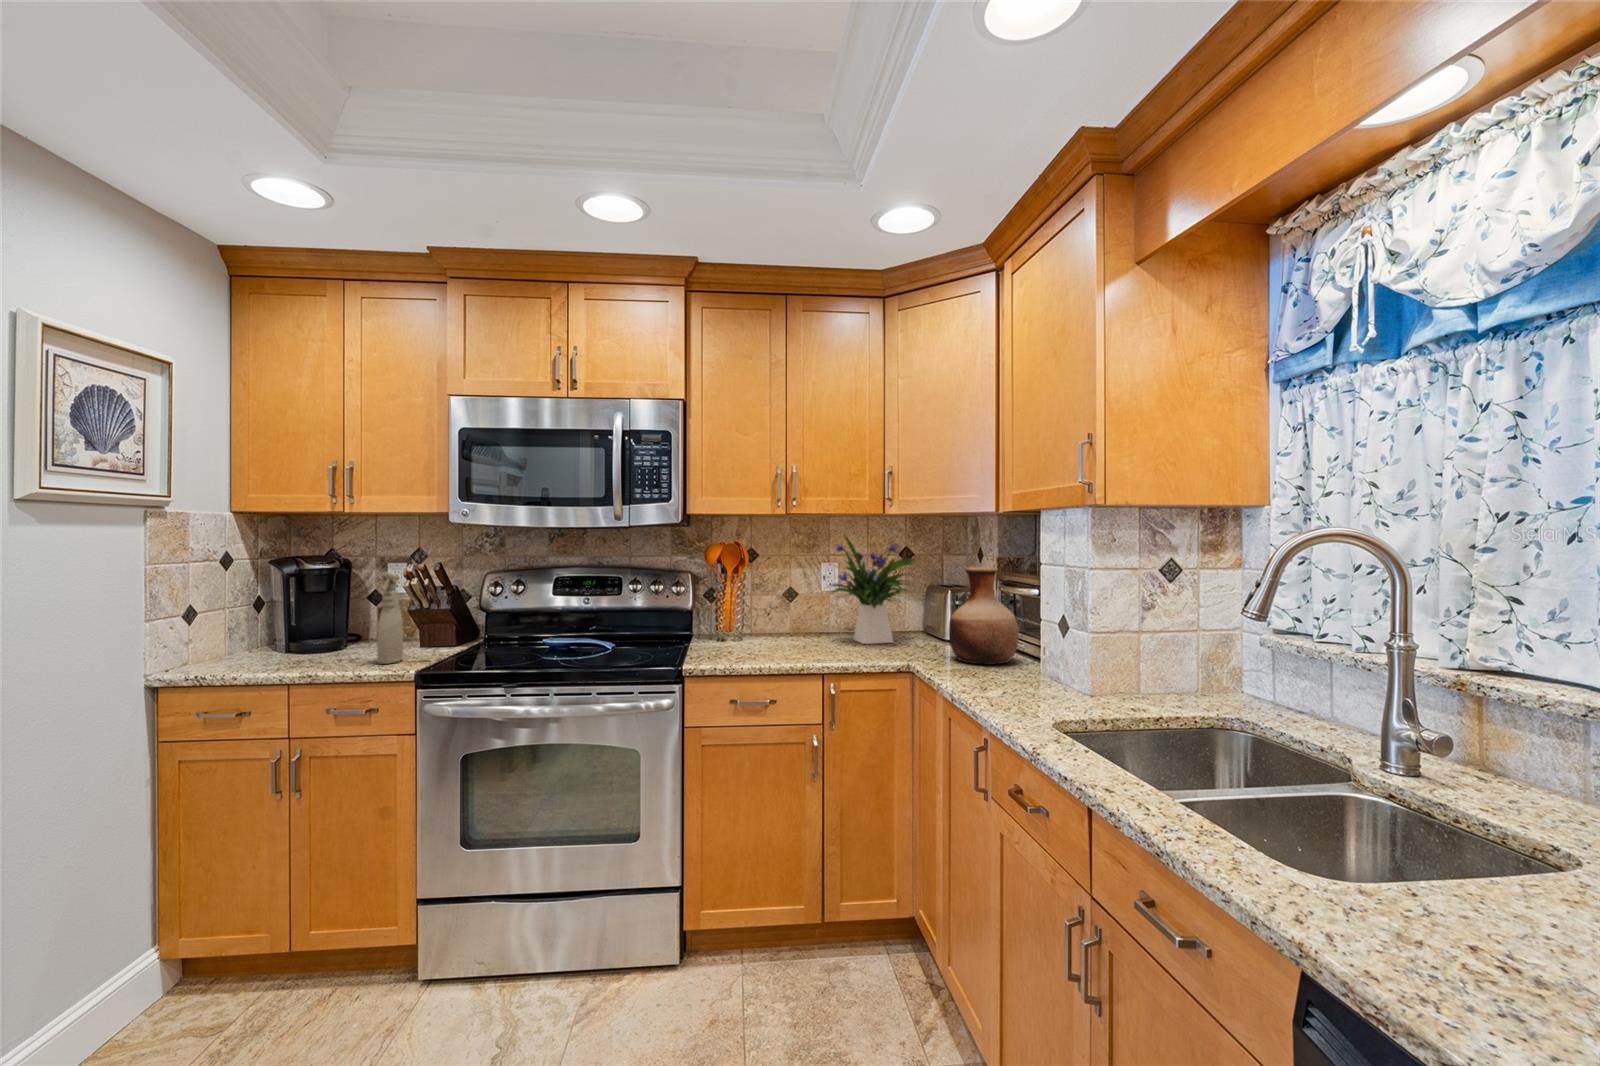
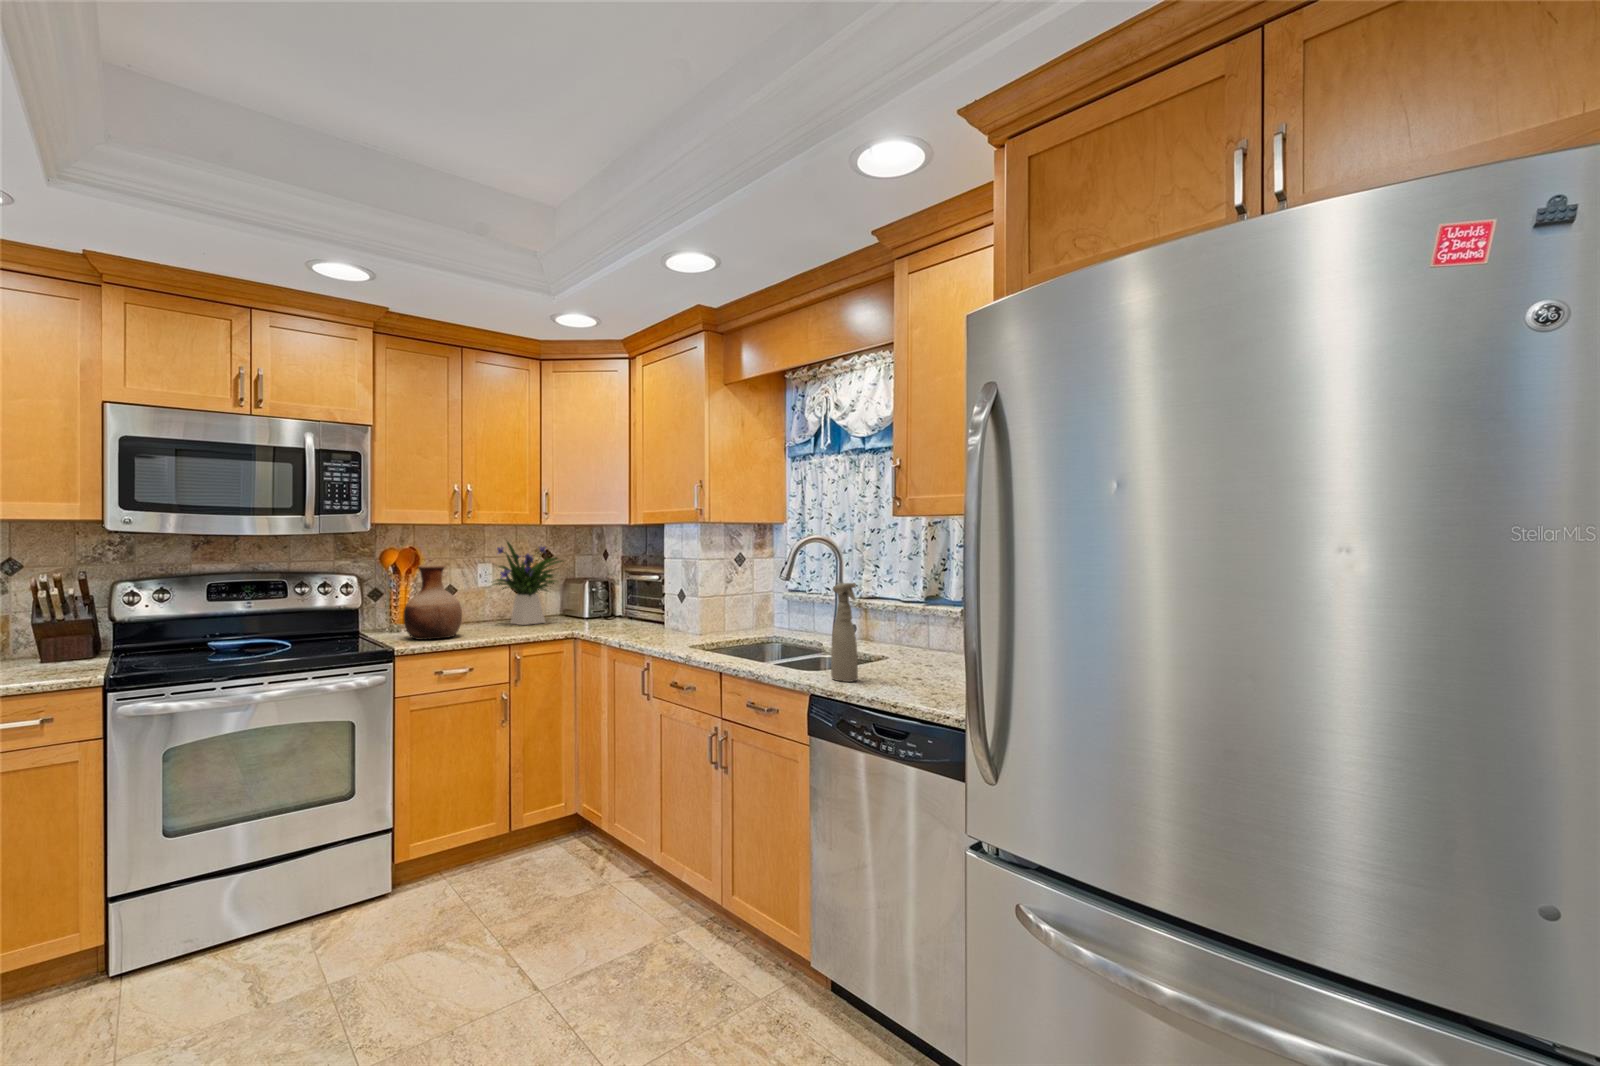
vase: present [949,567,1019,664] -> present [404,565,462,640]
spray bottle: present [377,573,403,664] -> present [831,583,858,682]

